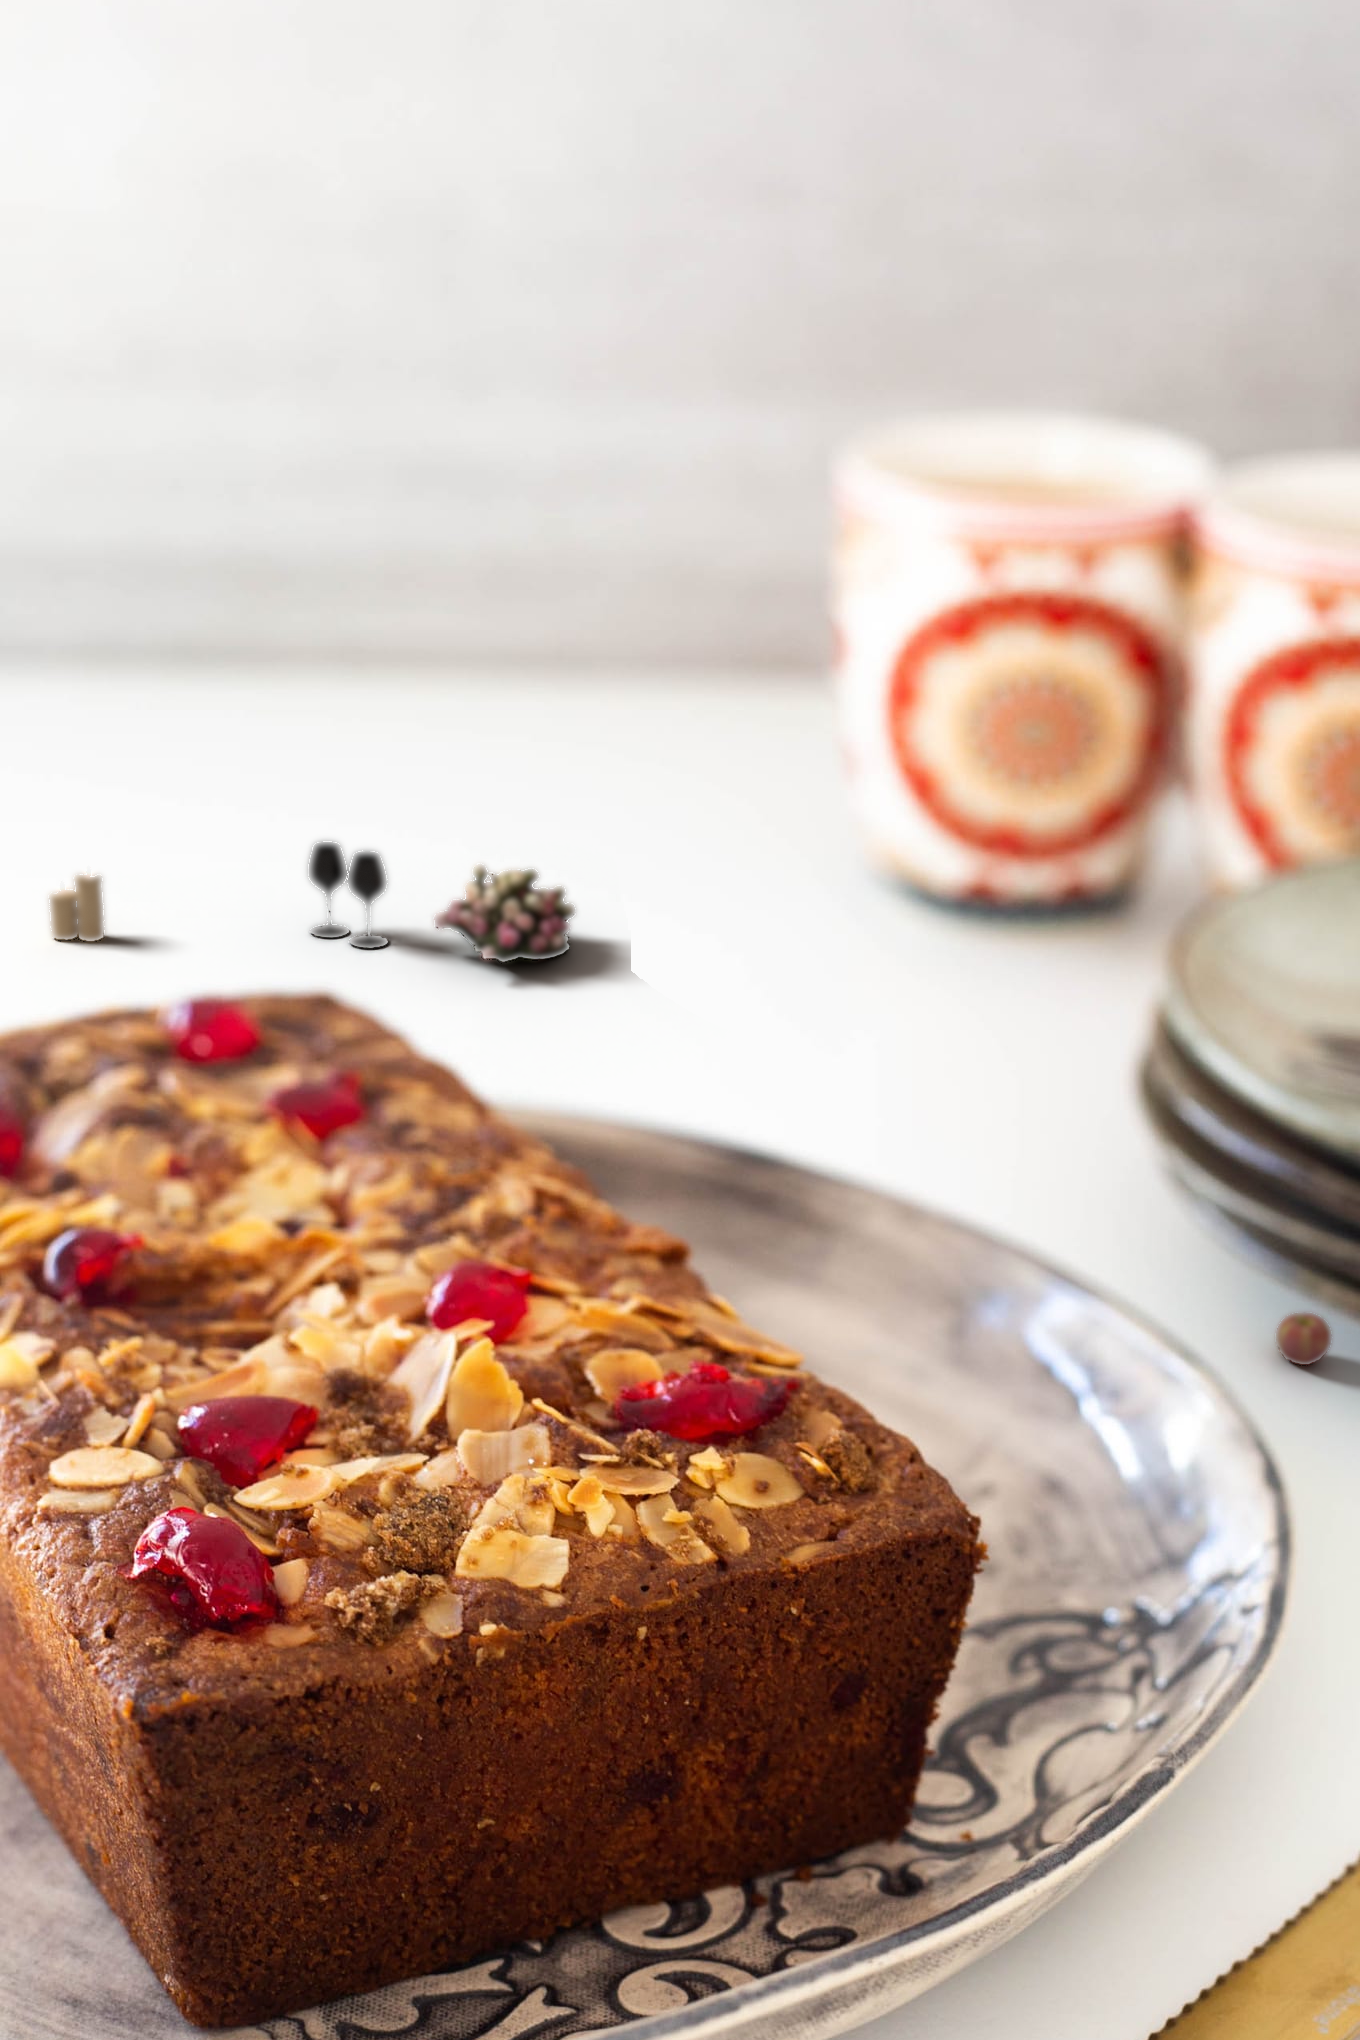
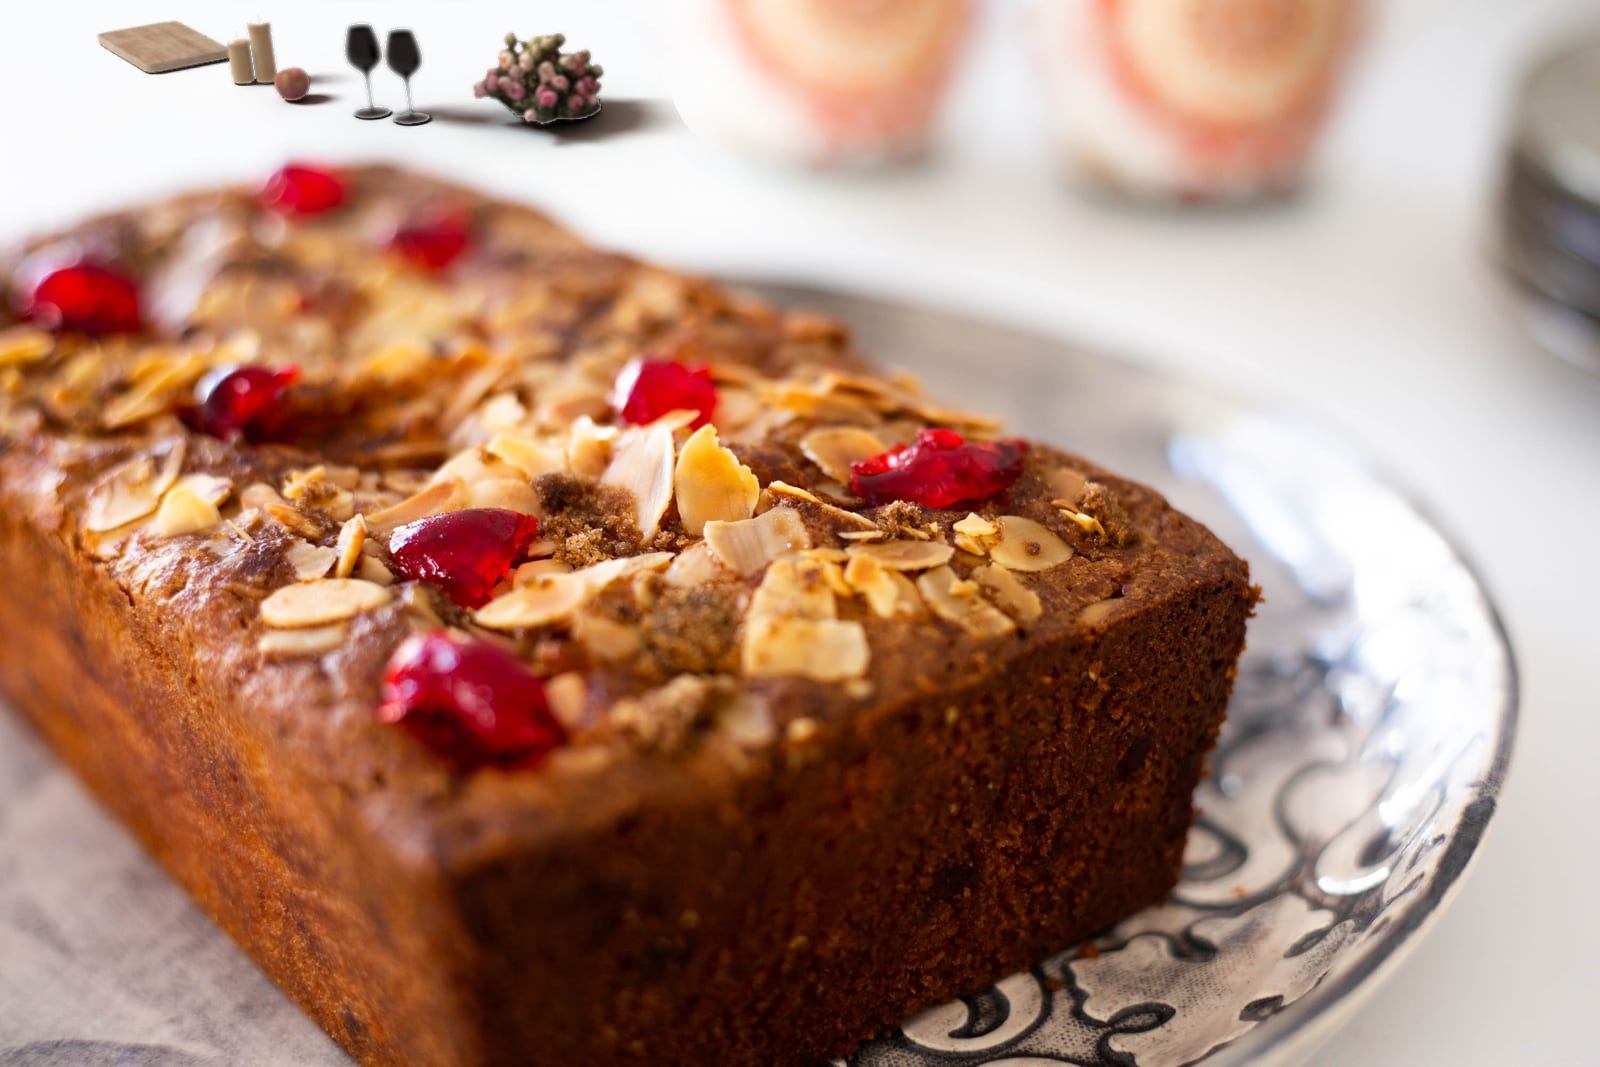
cutting board: none [66,808,197,865] -> present [98,21,229,73]
candle: present [50,870,104,942] -> present [226,15,277,84]
apple: present [1276,1313,1332,1365] -> present [274,68,310,101]

